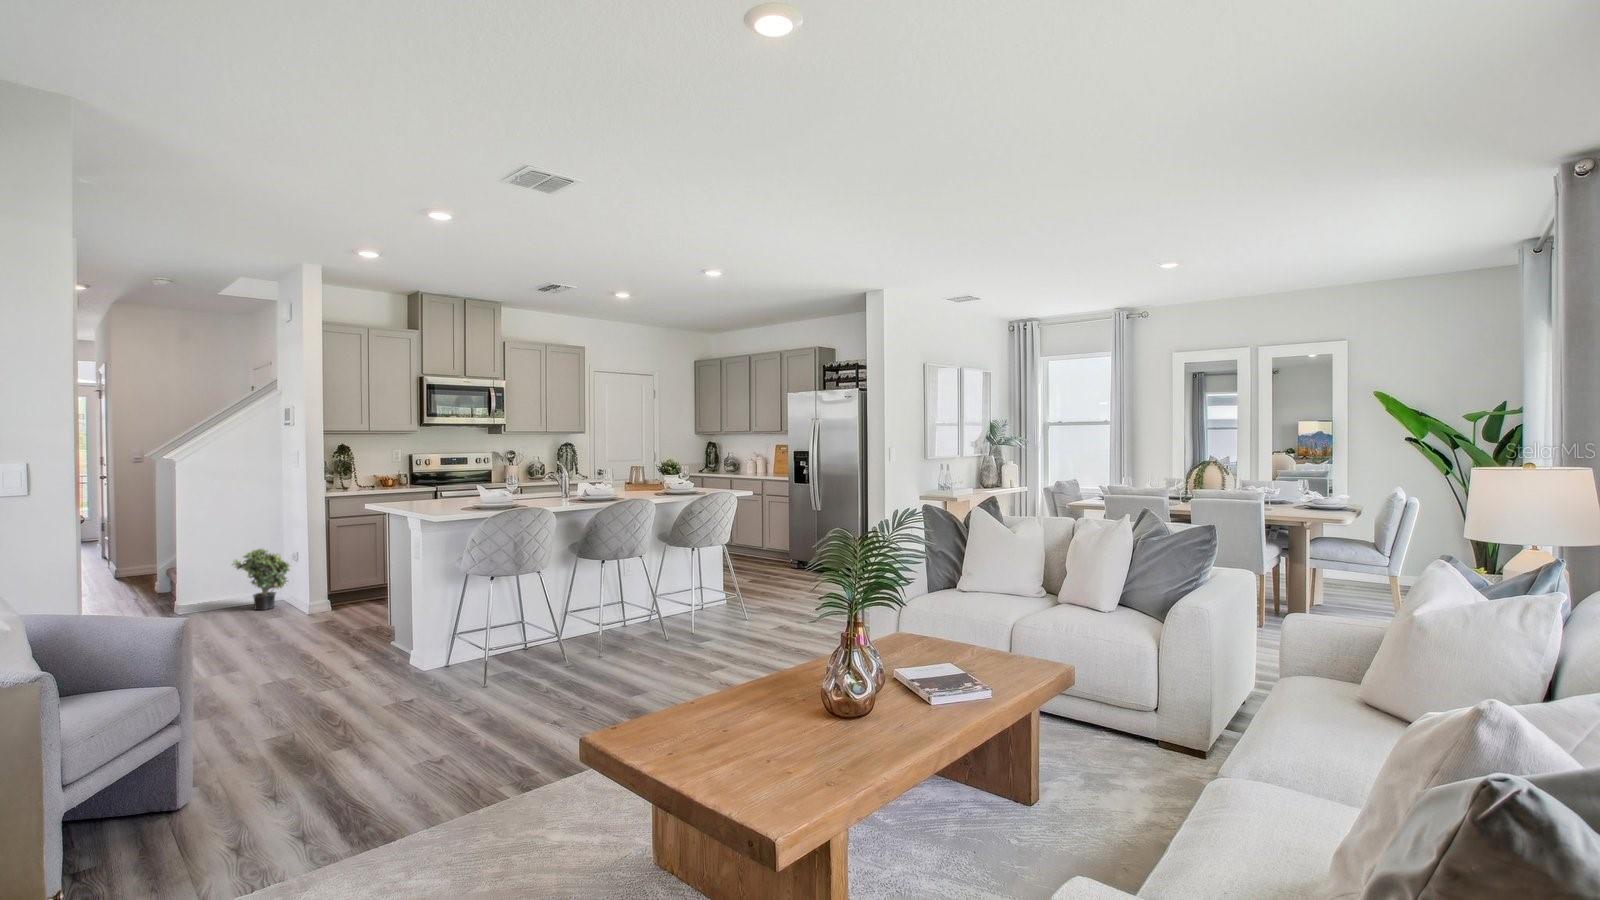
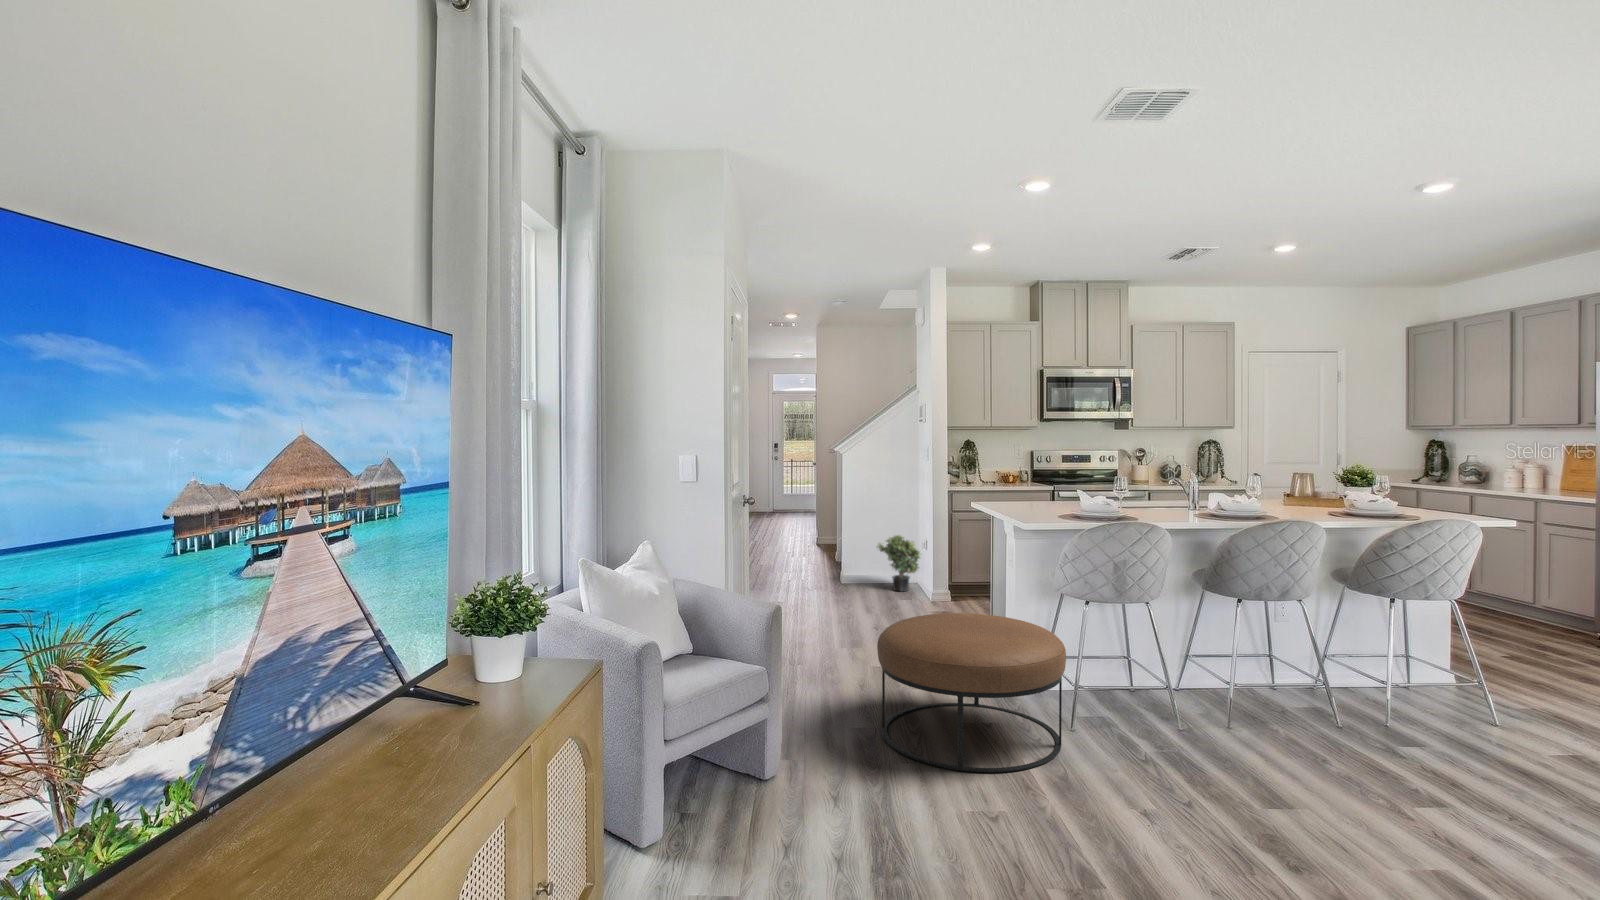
ottoman: none [295,602,482,741] -> present [877,613,1066,772]

